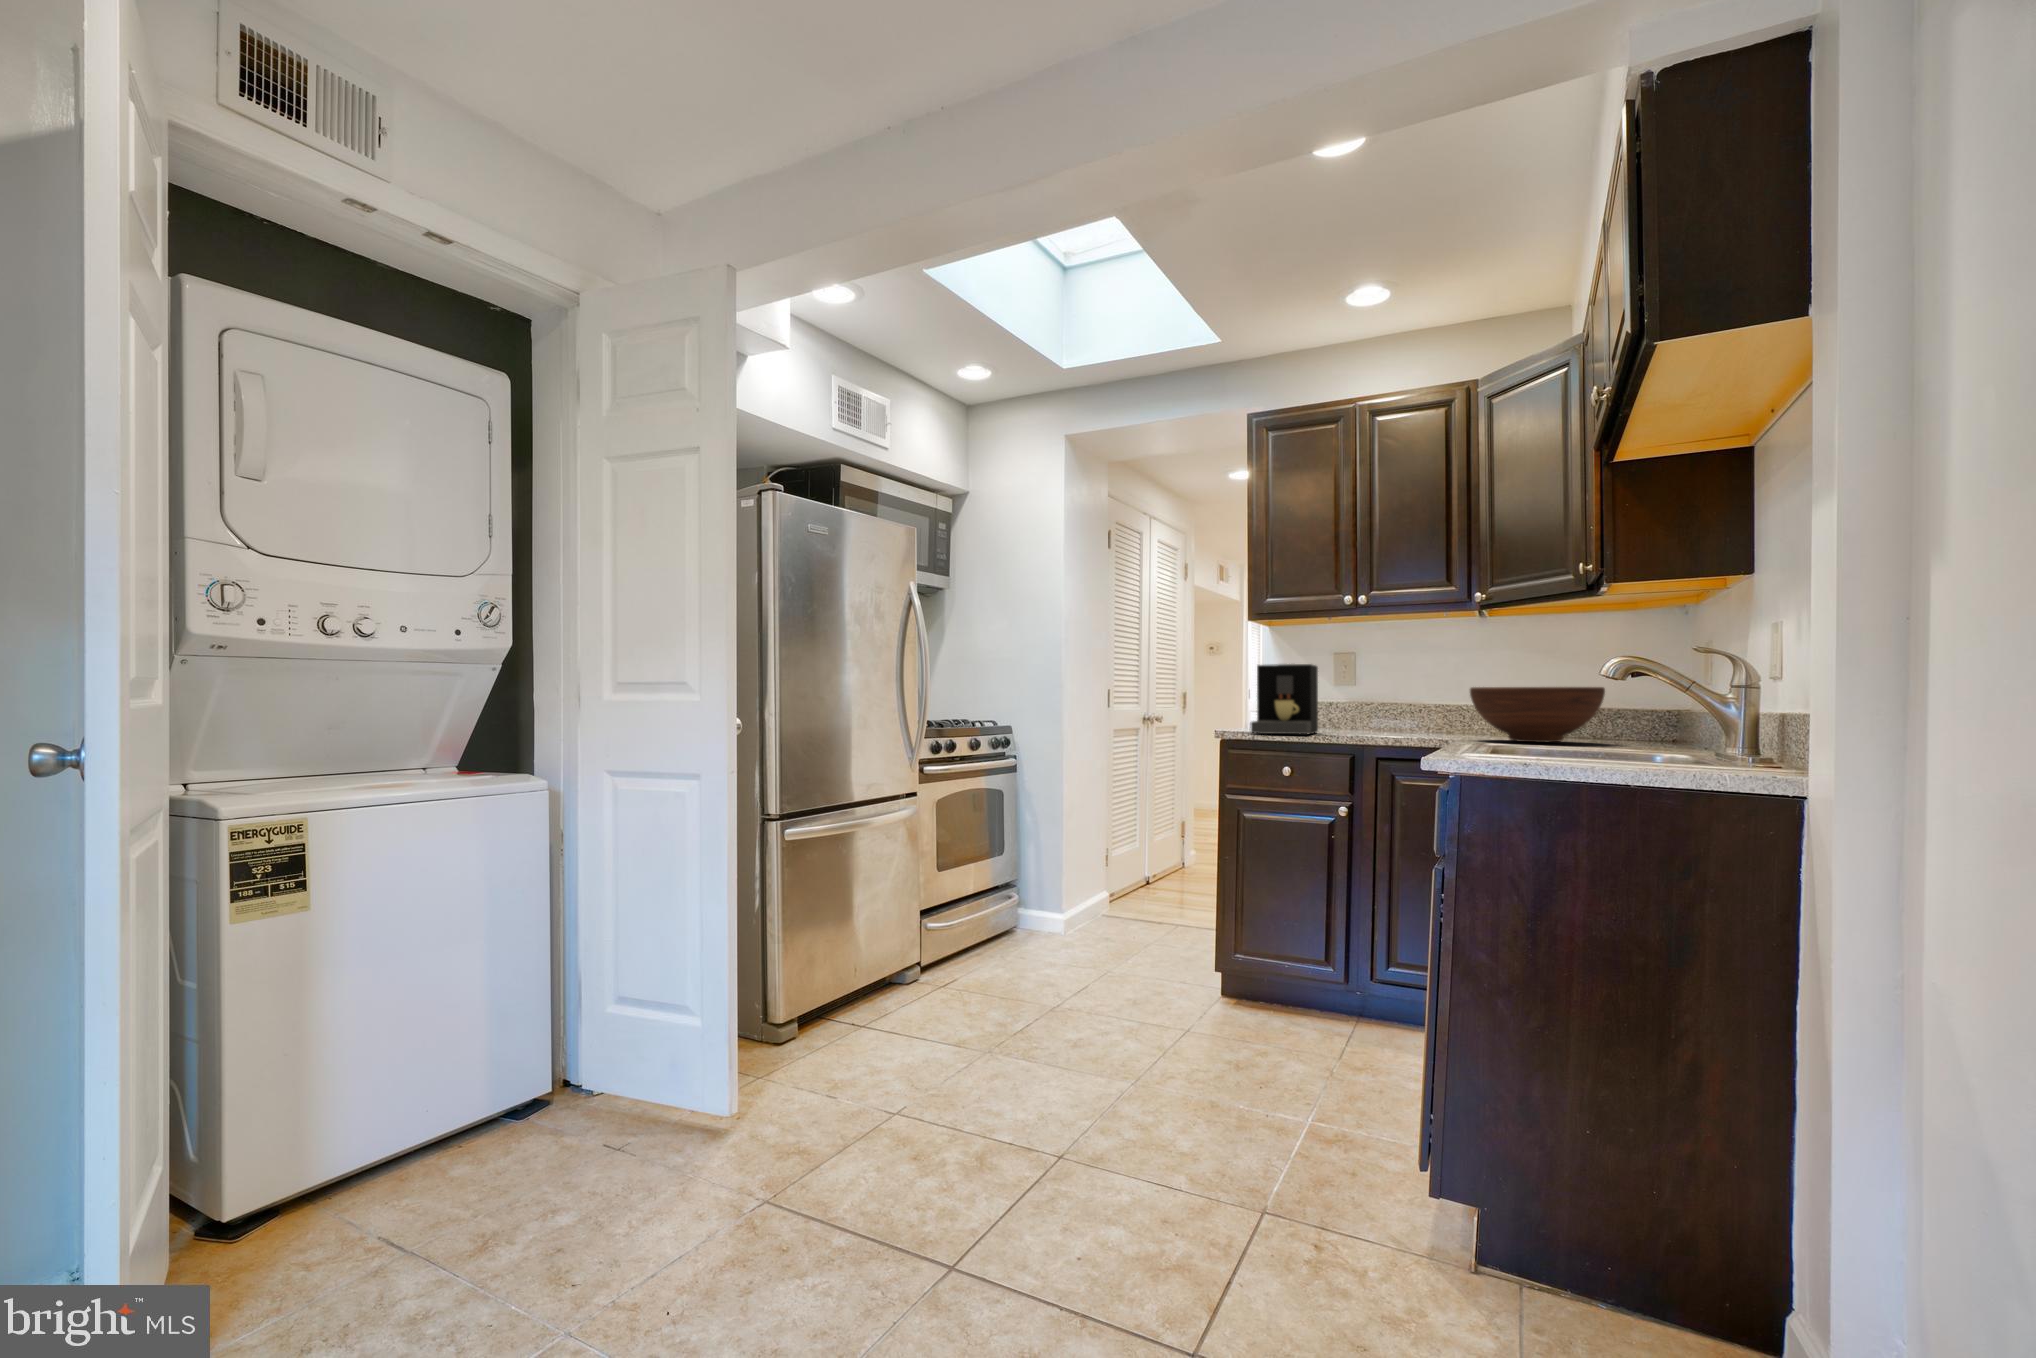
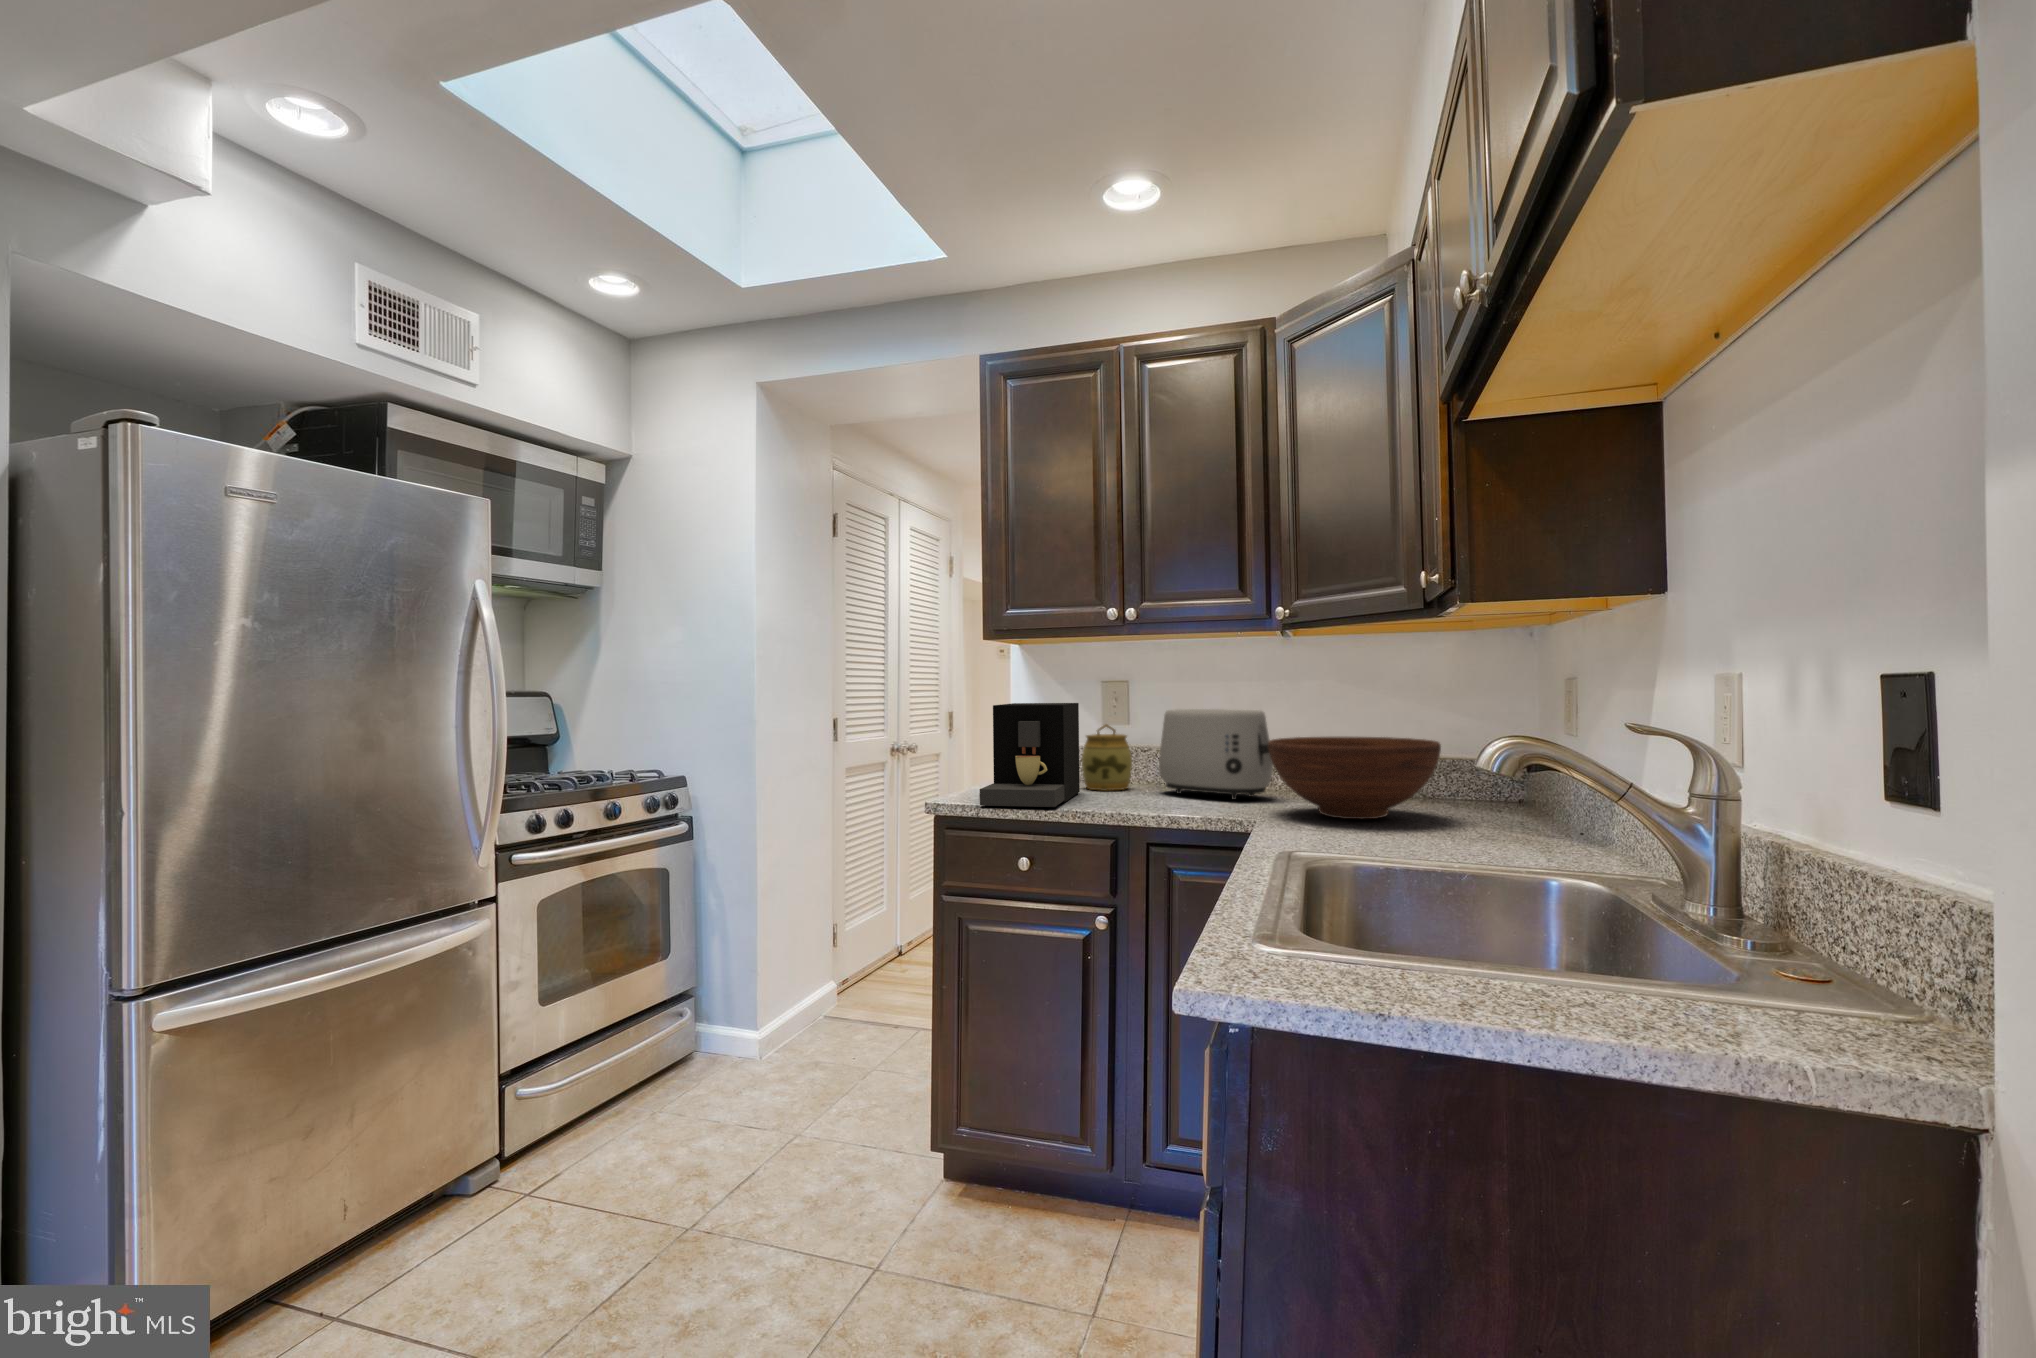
toaster: none [1380,670,1475,737] -> present [1159,709,1273,800]
jar: none [1318,683,1358,733] -> present [1082,724,1132,791]

